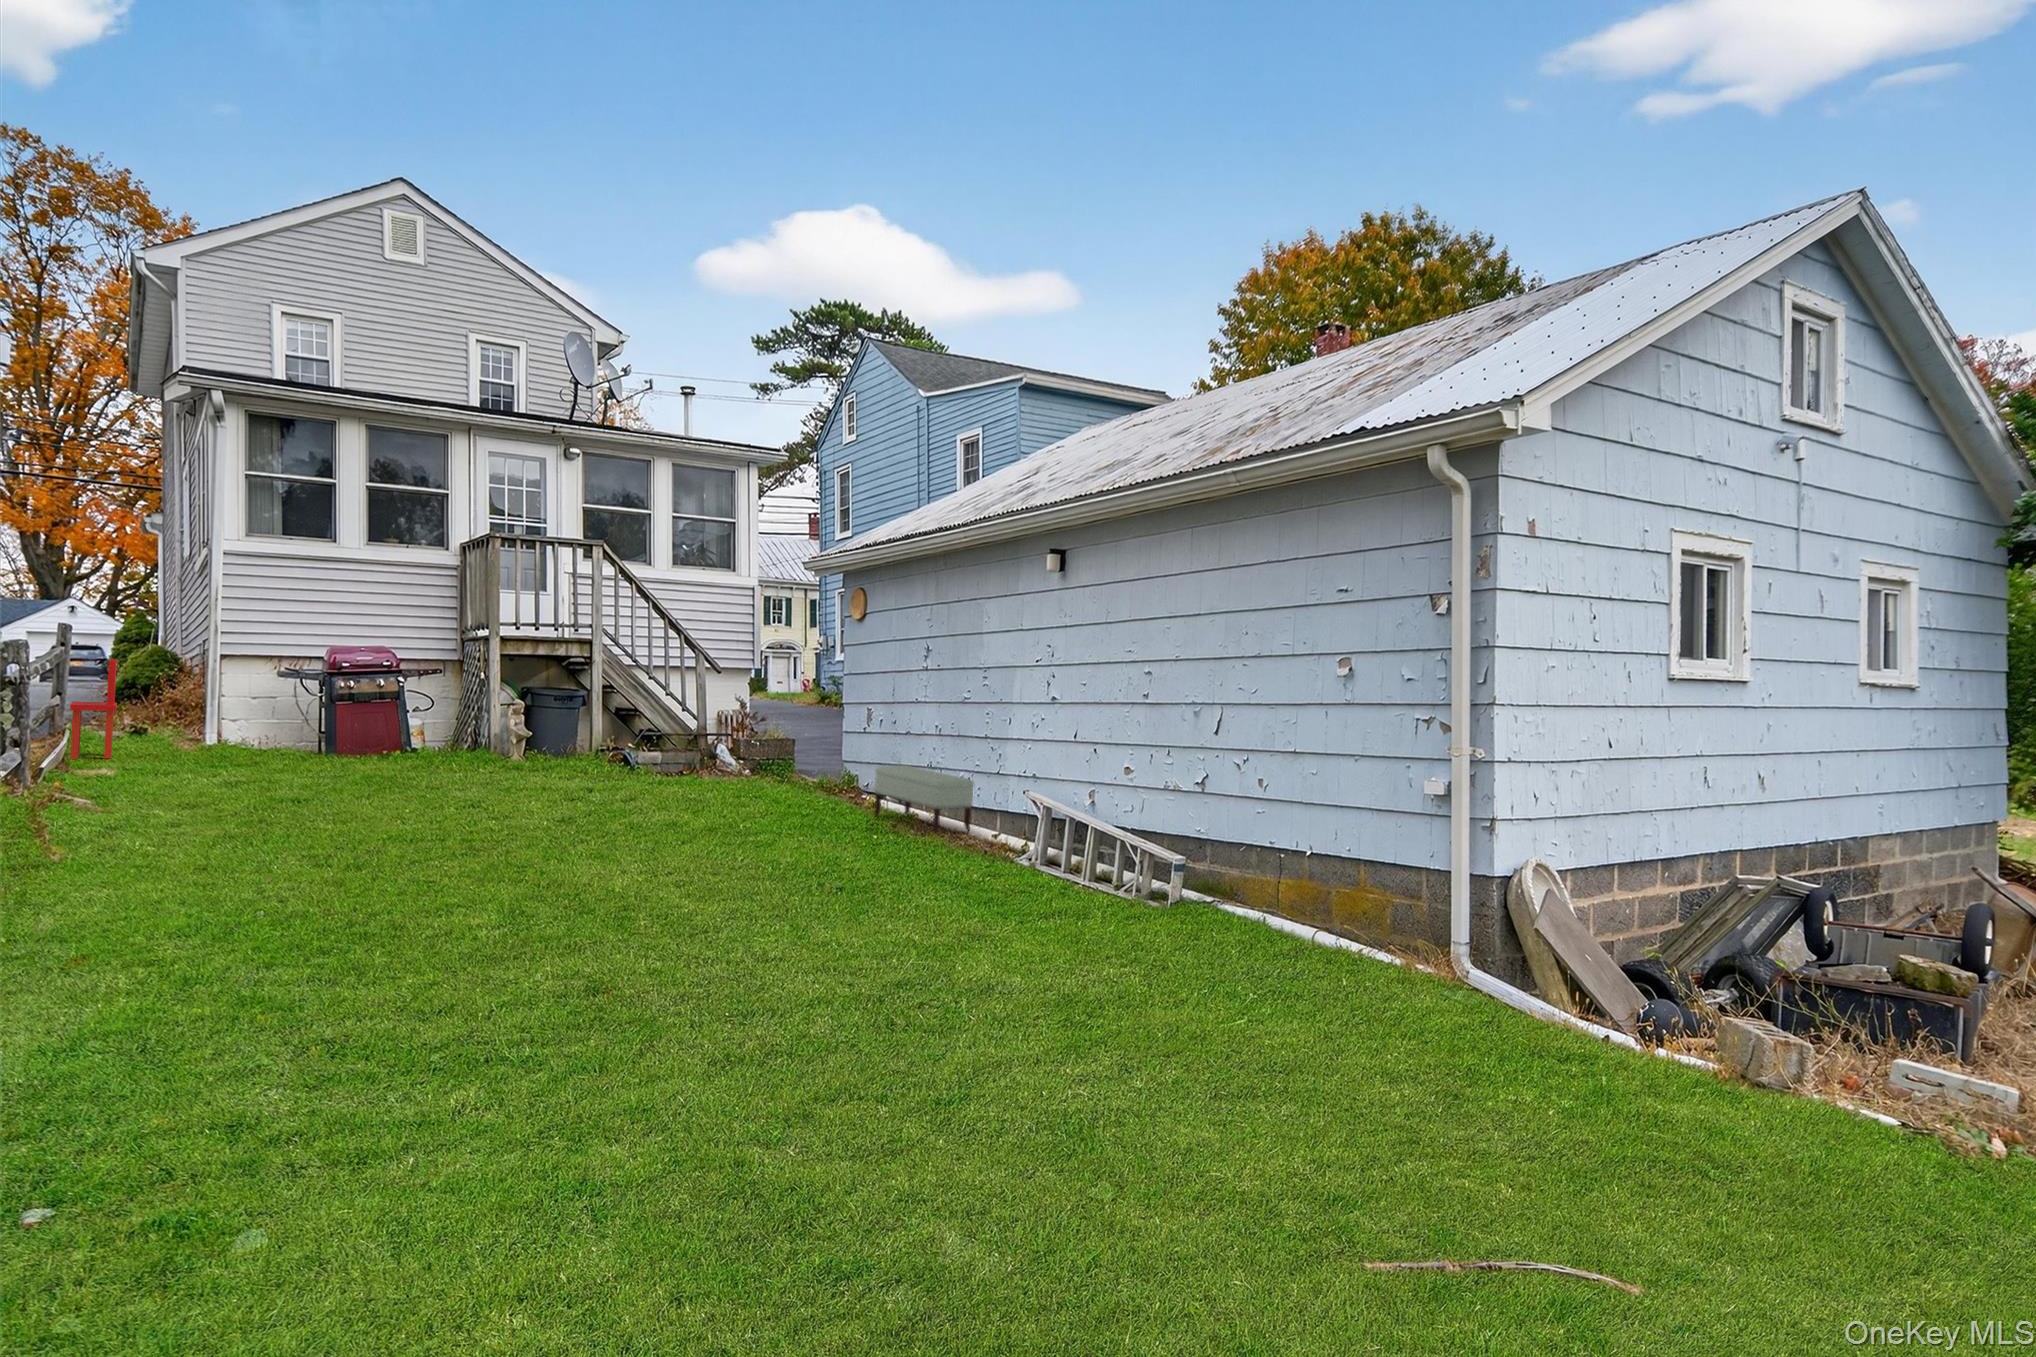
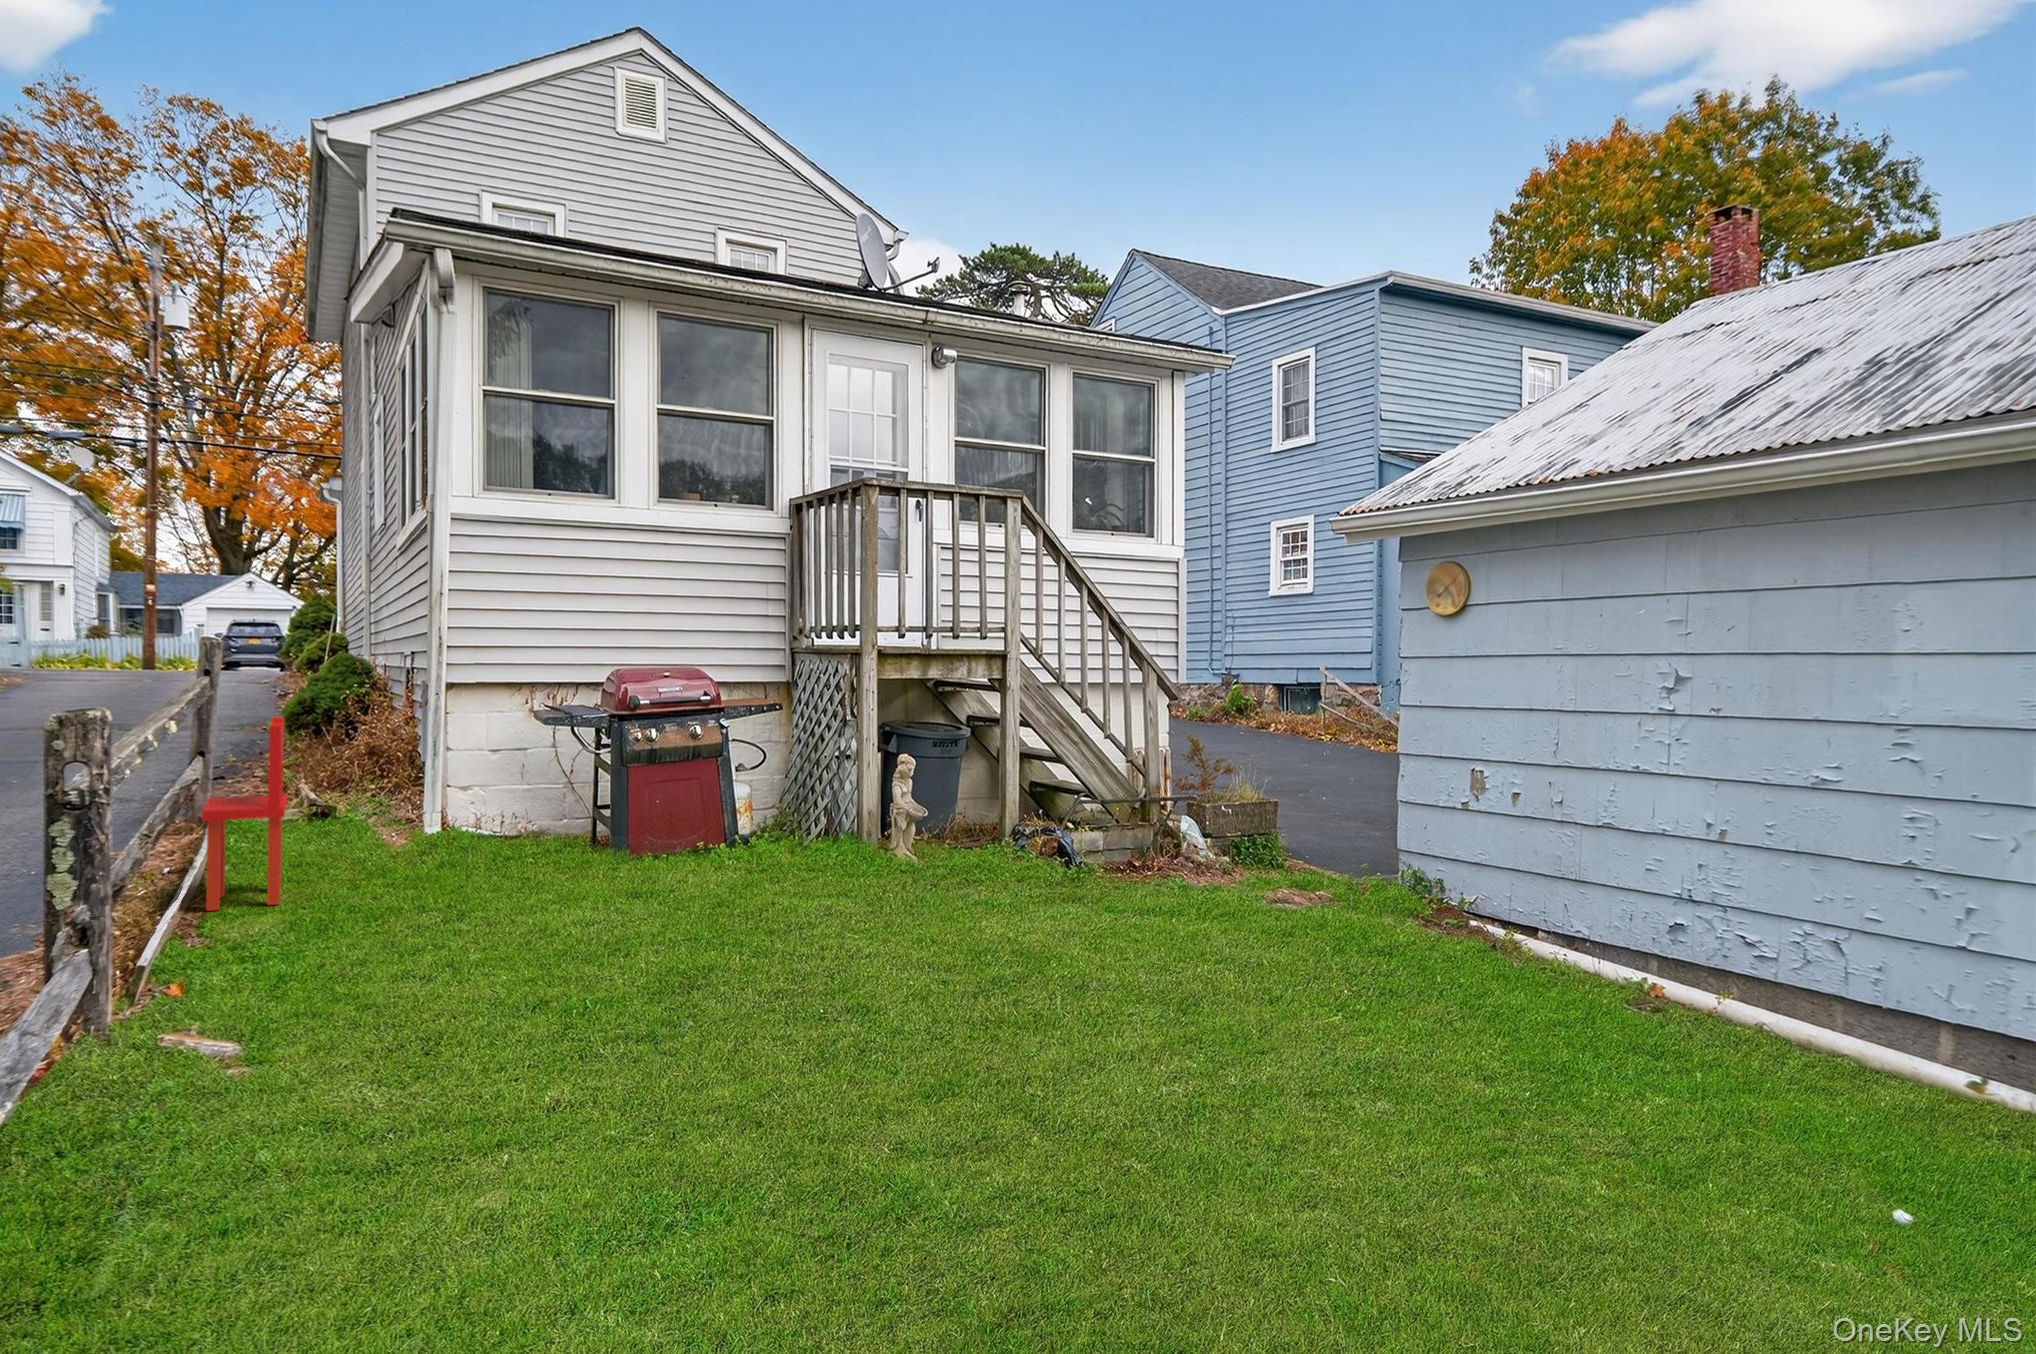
bench: present [874,765,974,833] -> none [1652,898,1951,1077]

